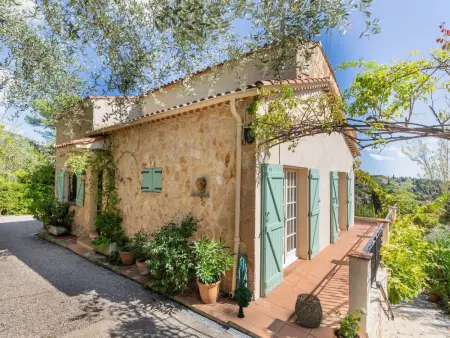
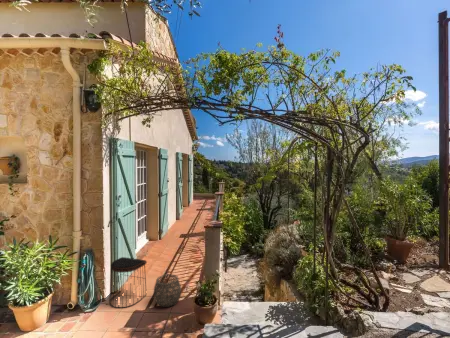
stool: none [257,267,290,314] -> present [109,257,147,308]
decorative plant: present [233,280,252,318] -> none [75,280,105,326]

